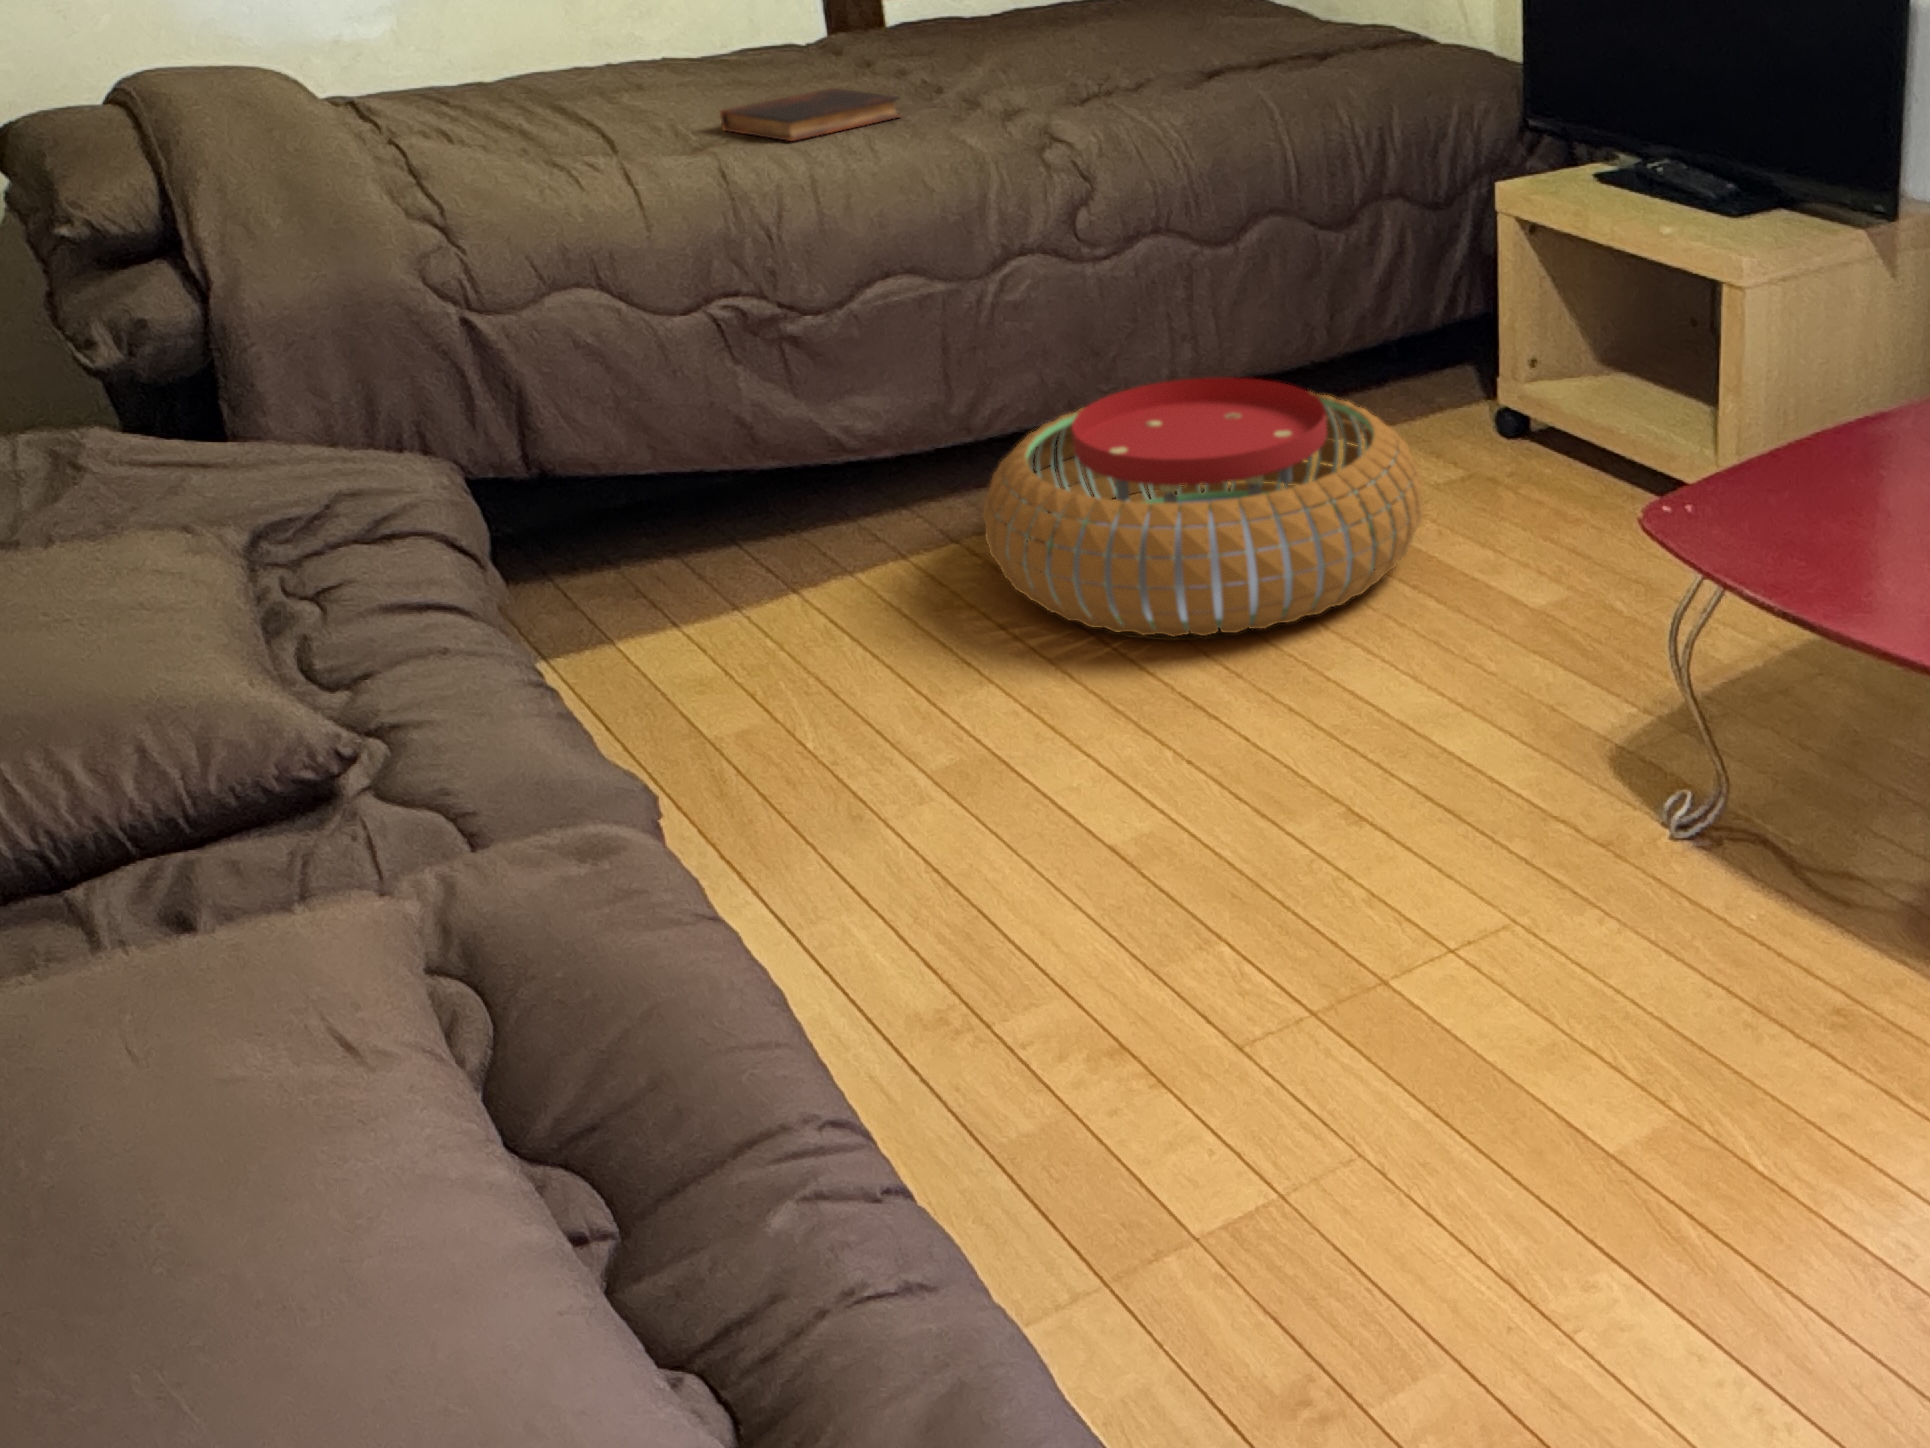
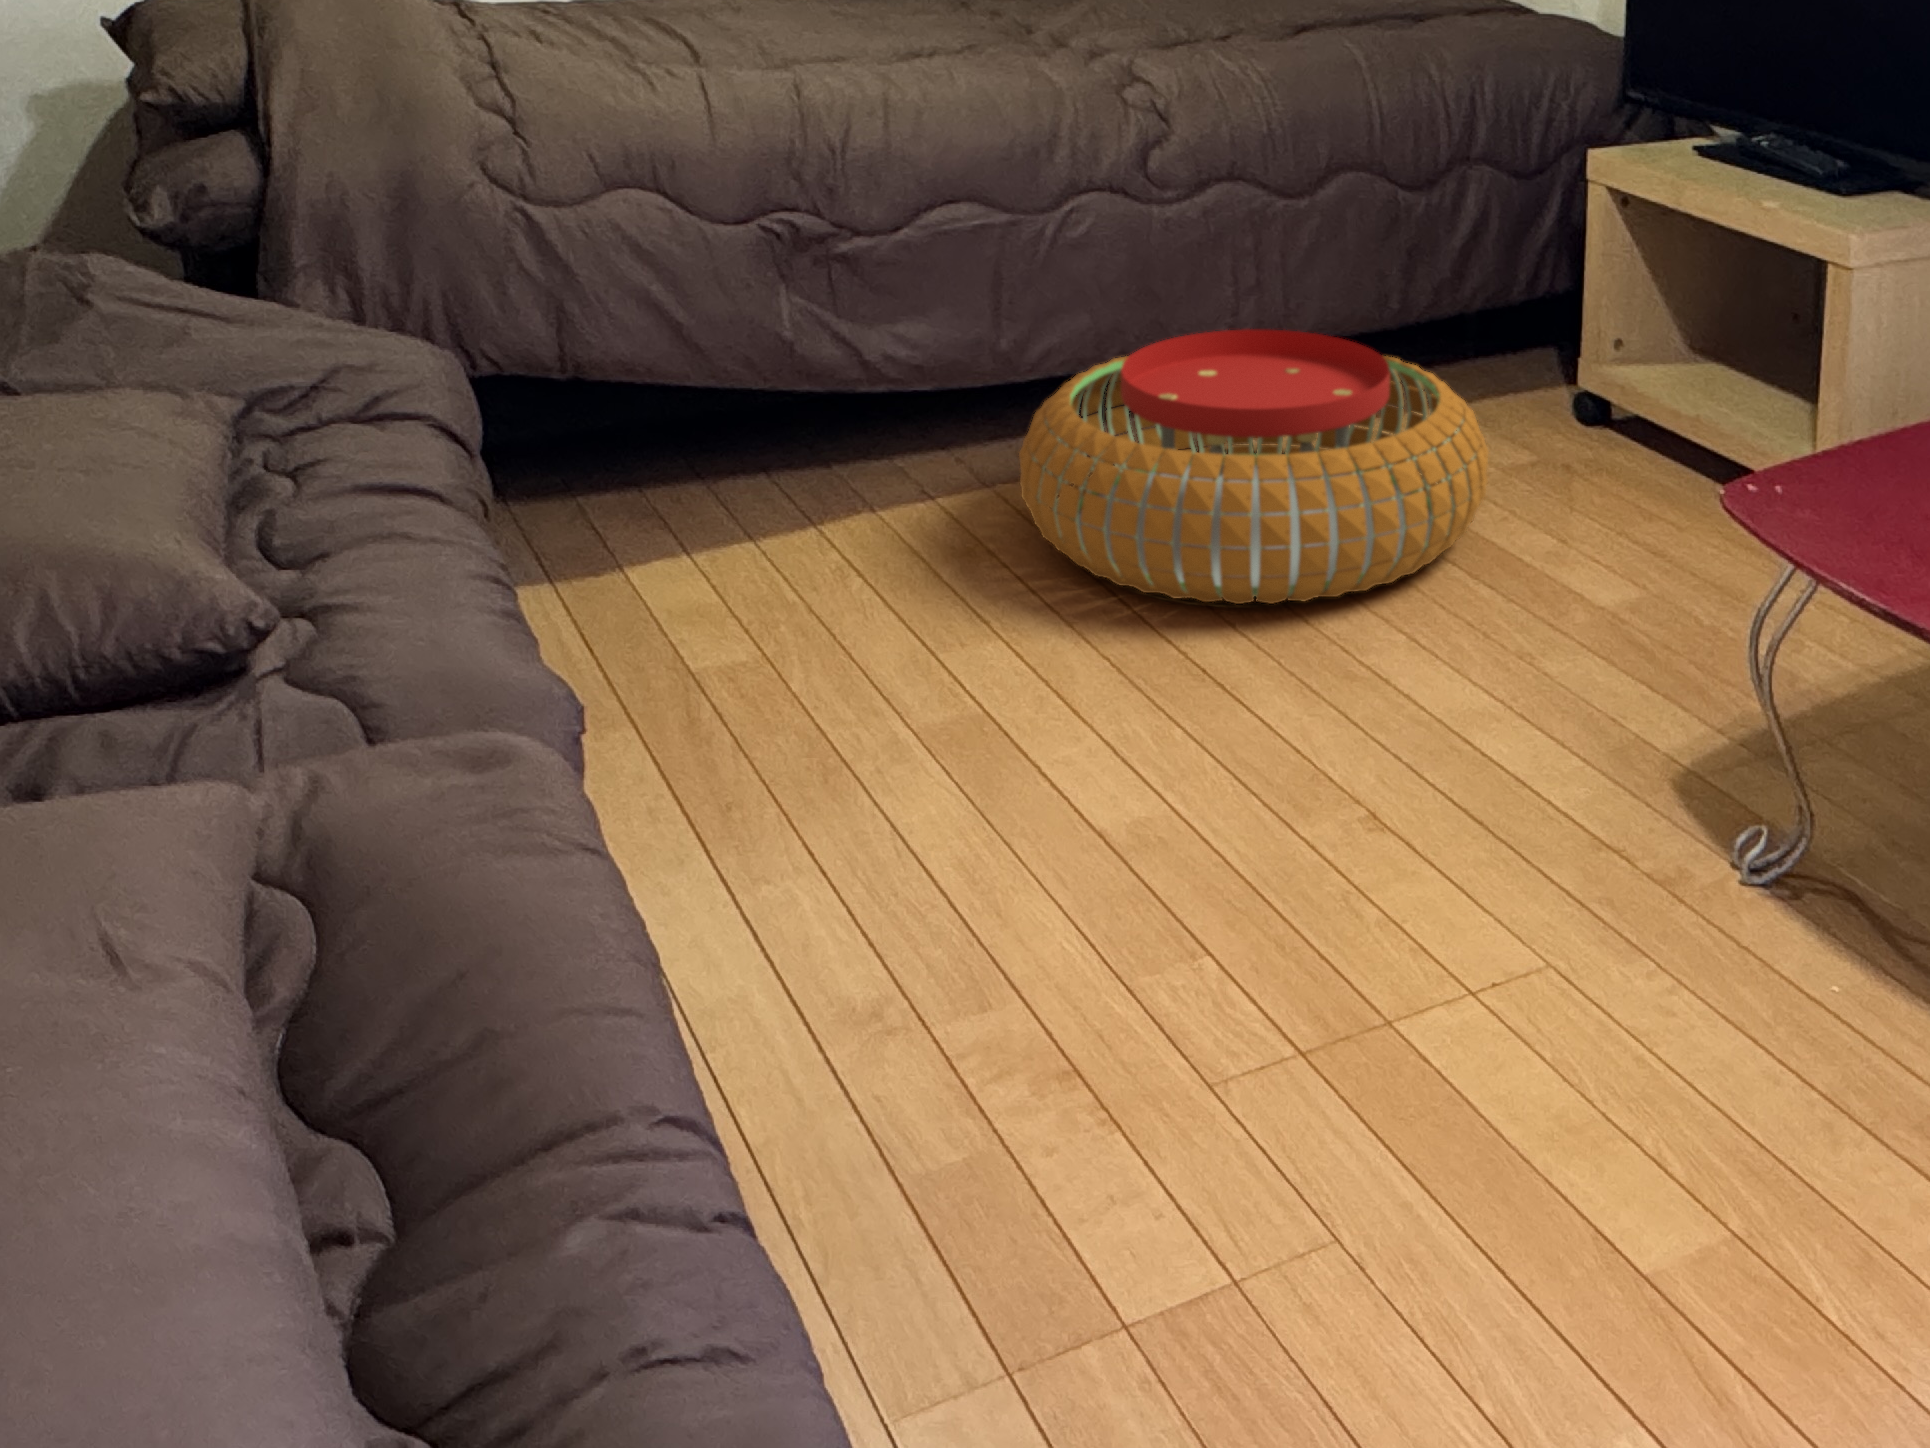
book: present [720,88,902,141] -> none [809,17,989,62]

